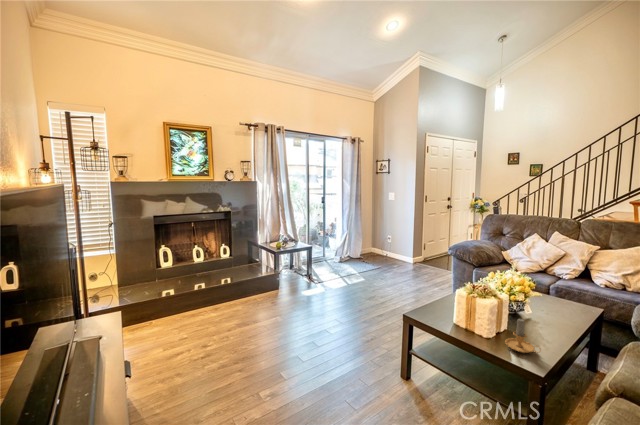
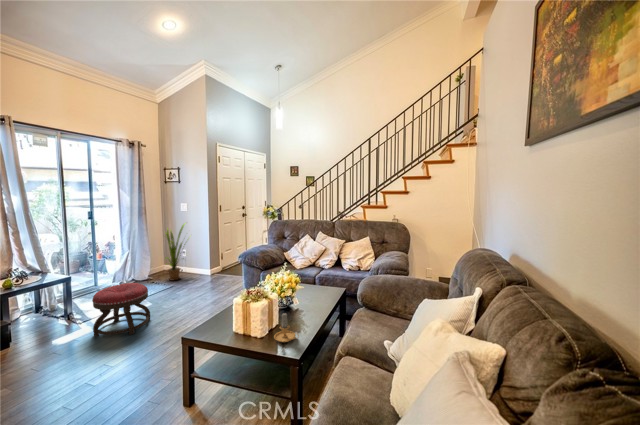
house plant: none [372,211,398,262] -> present [165,224,185,280]
ottoman: none [326,258,365,301] -> present [92,283,150,337]

